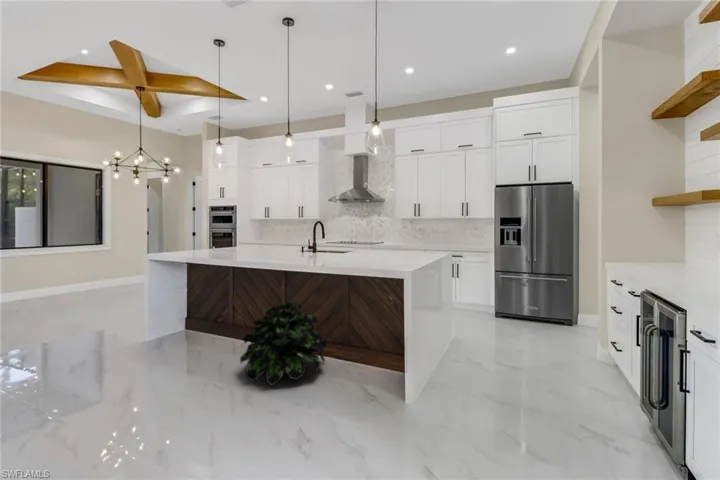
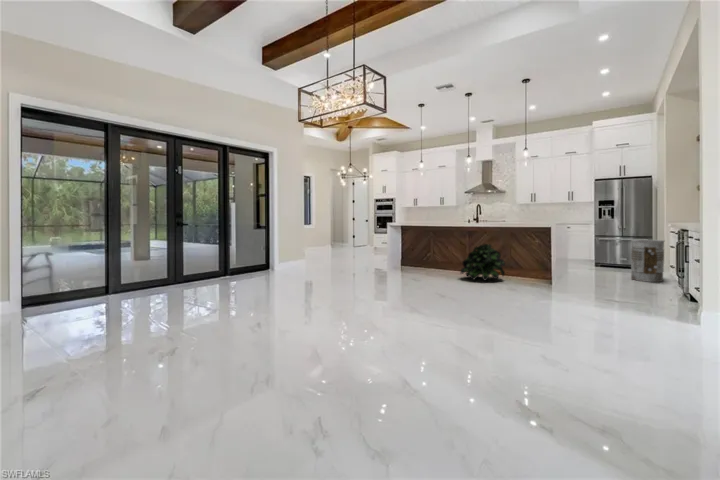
trash can: none [546,290,601,373] -> present [631,240,664,282]

